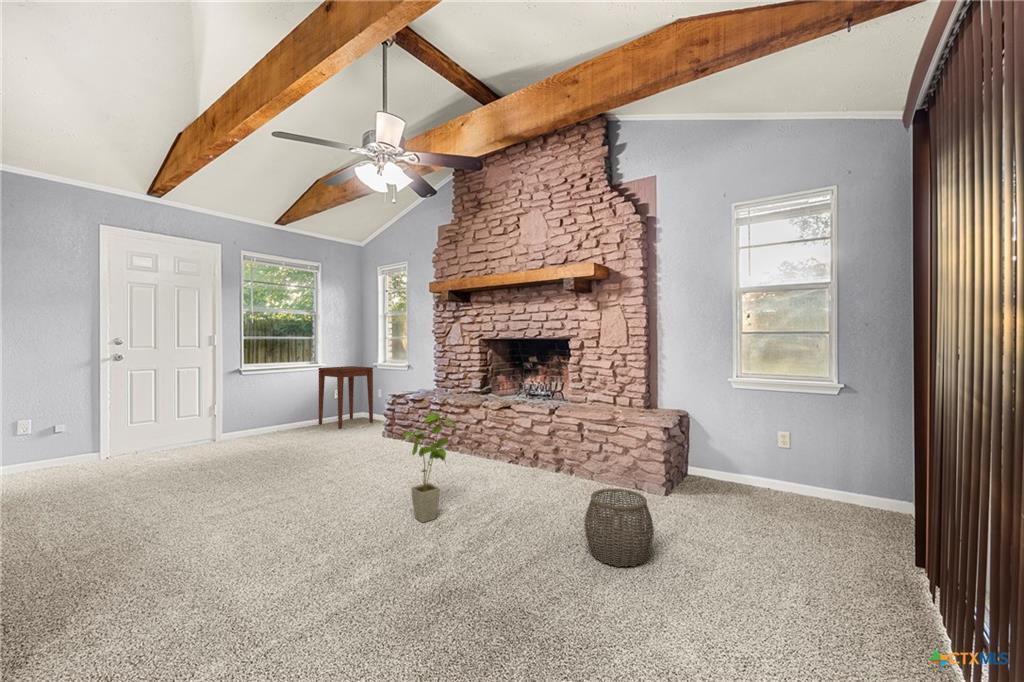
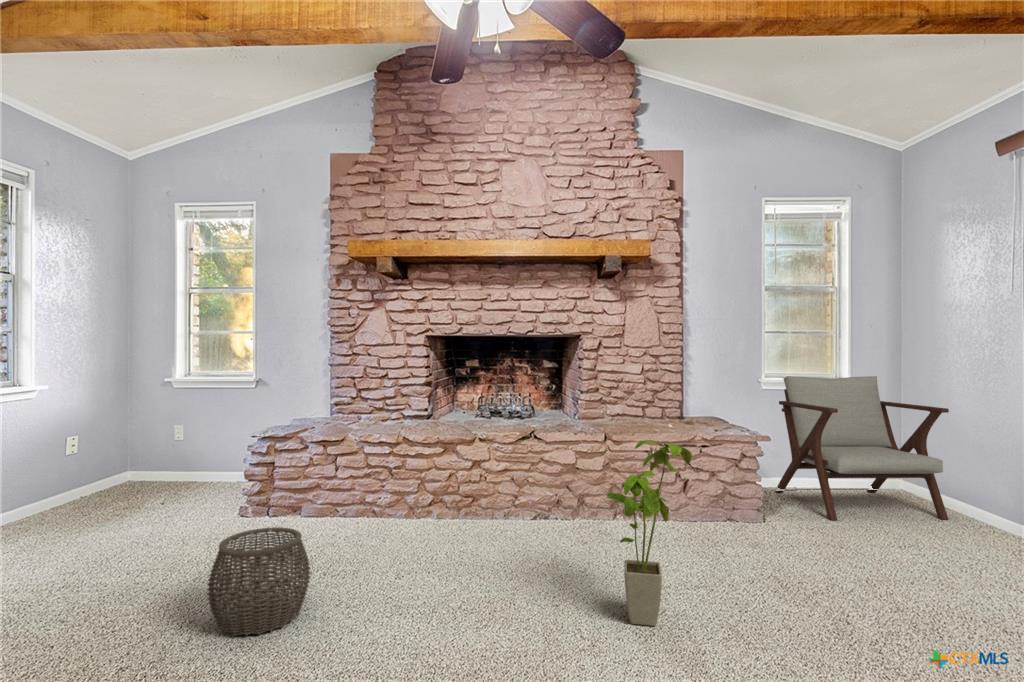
side table: present [318,366,373,428] -> none [6,392,147,522]
lounge chair: none [718,376,863,543] -> present [775,376,949,520]
woven basket: present [584,488,654,567] -> present [207,527,310,636]

